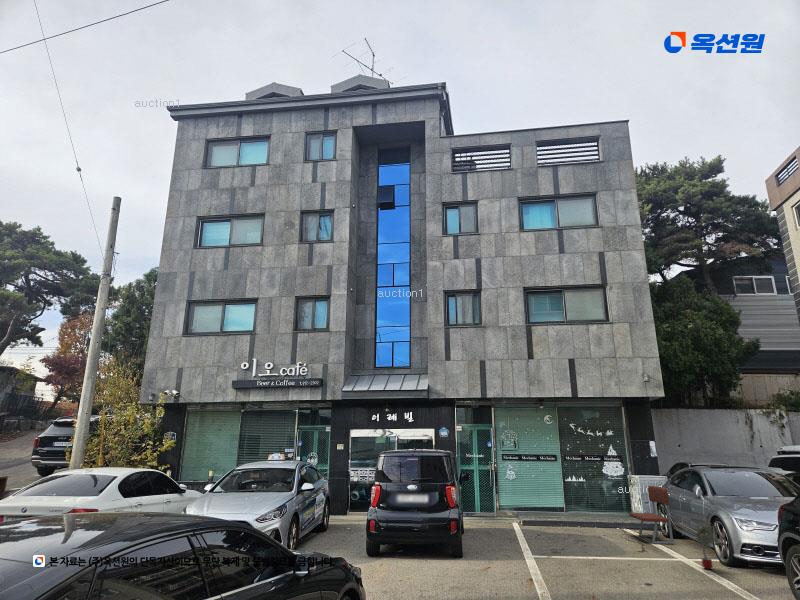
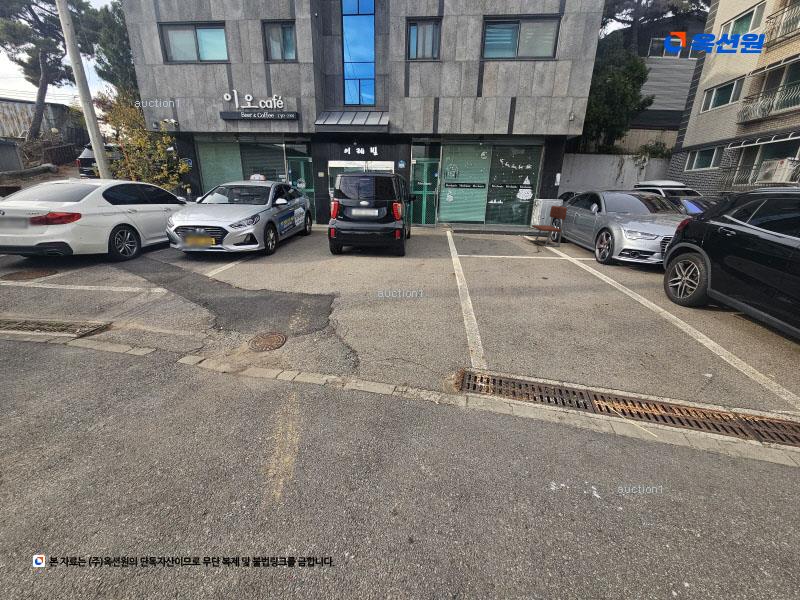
potted tree: present [696,518,722,570] -> none [581,229,605,265]

